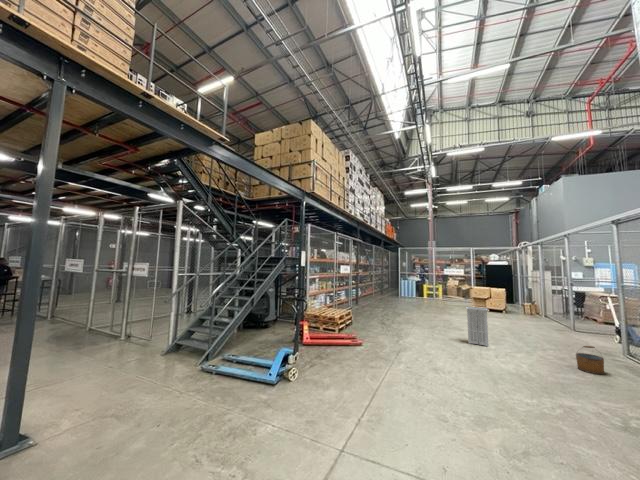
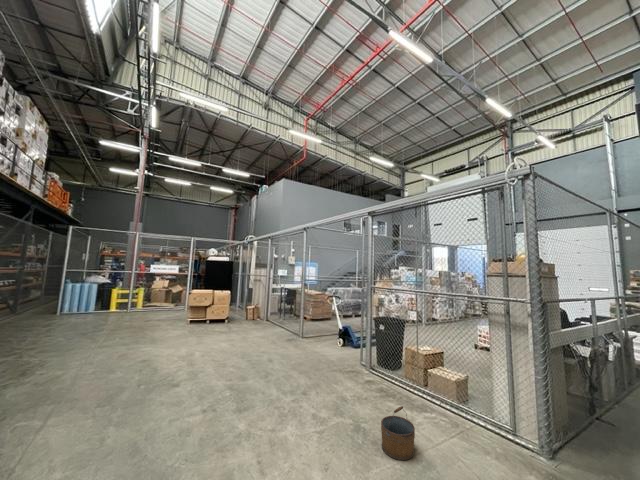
storage cabinet: present [466,307,488,346] -> none [199,359,248,463]

